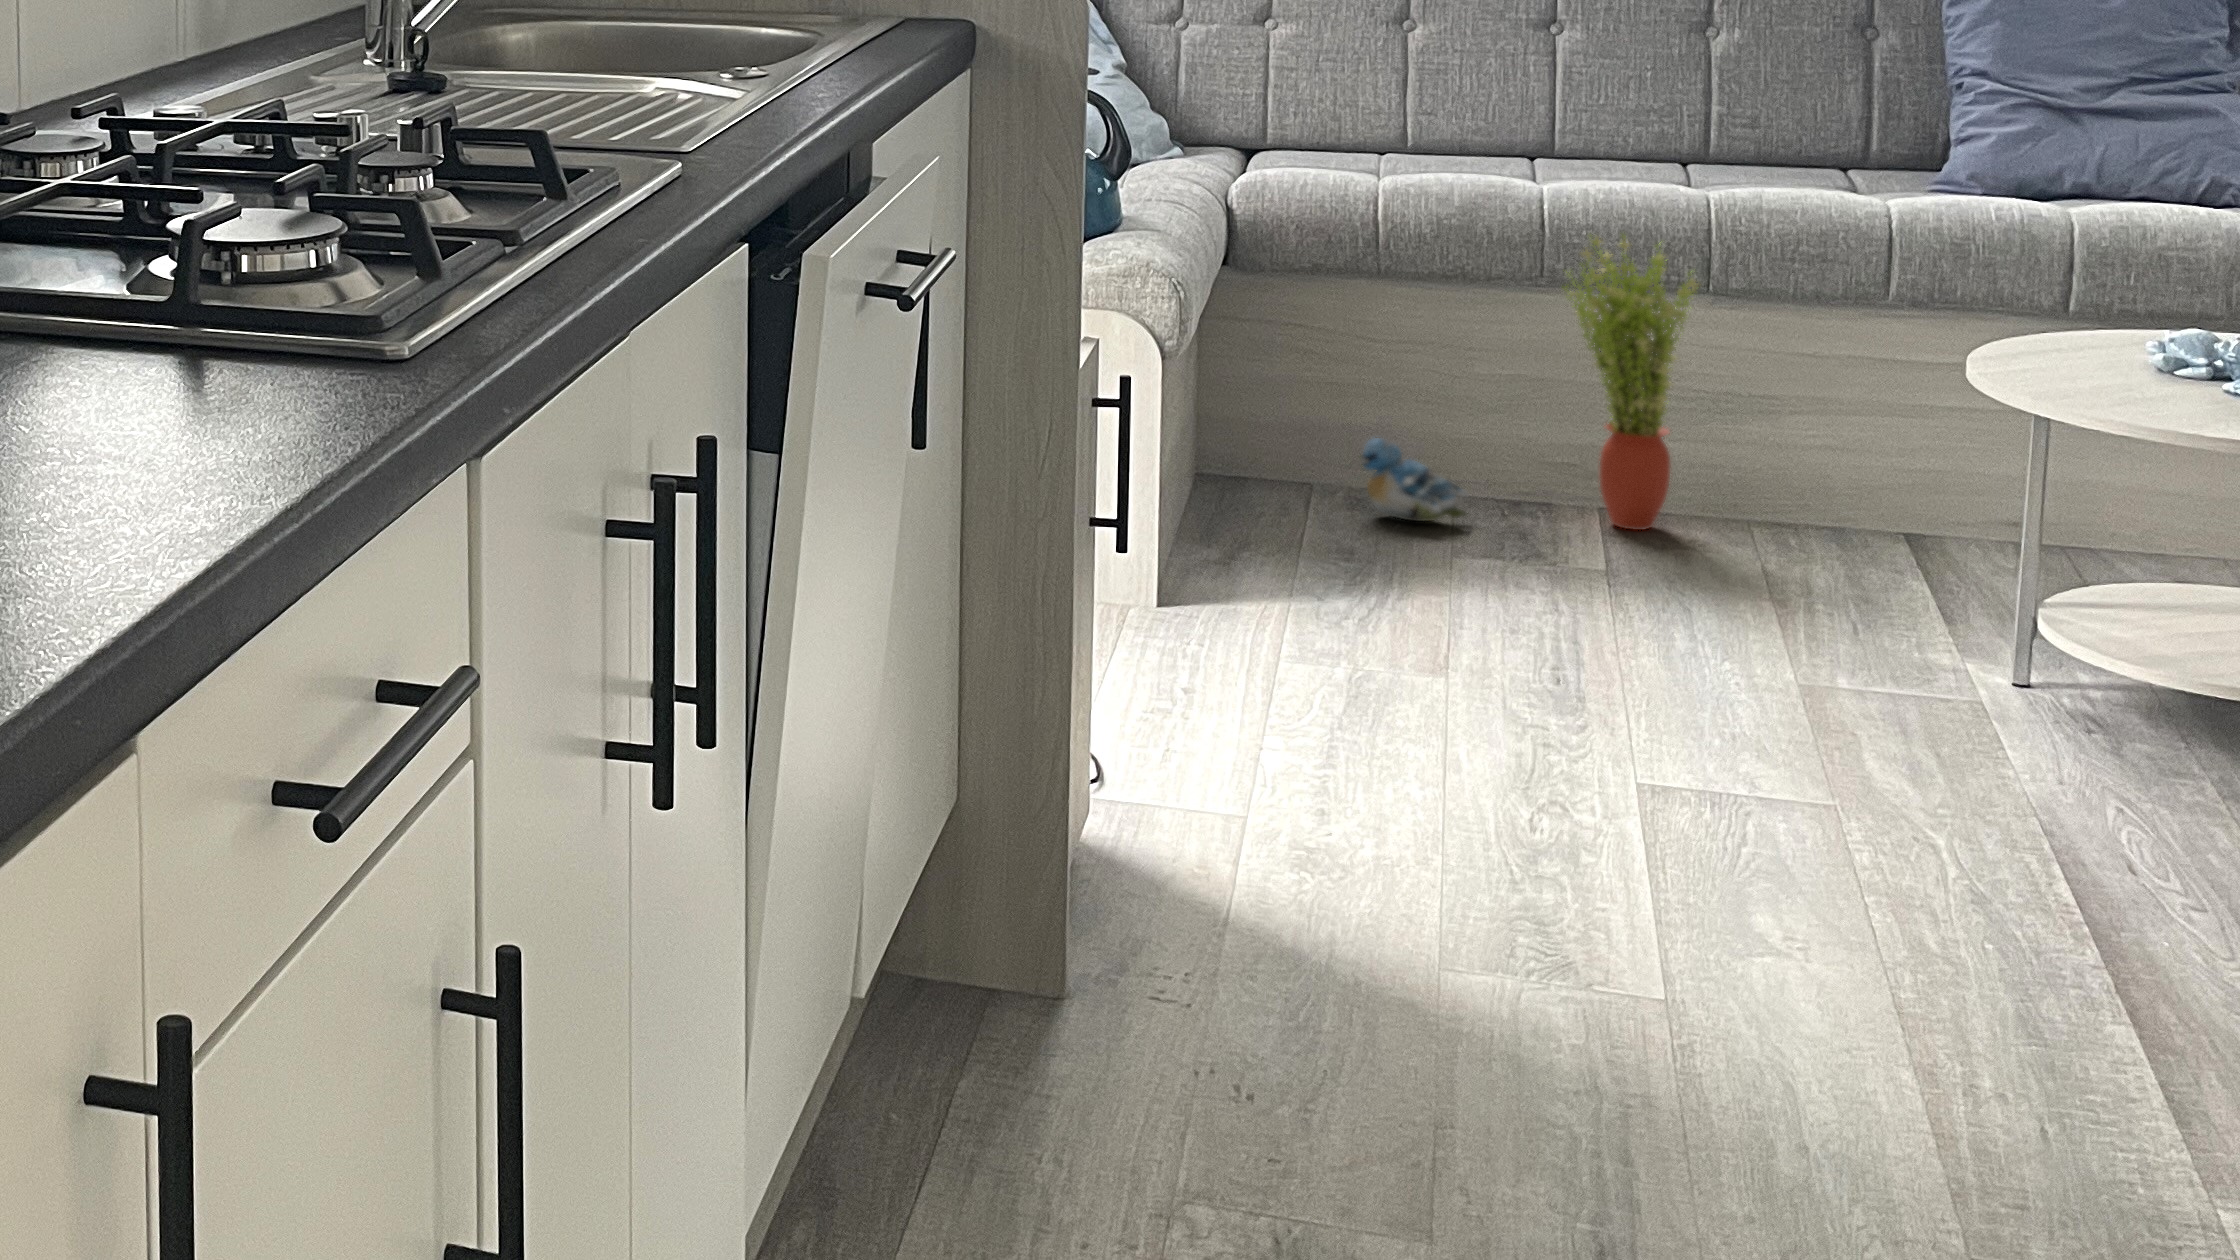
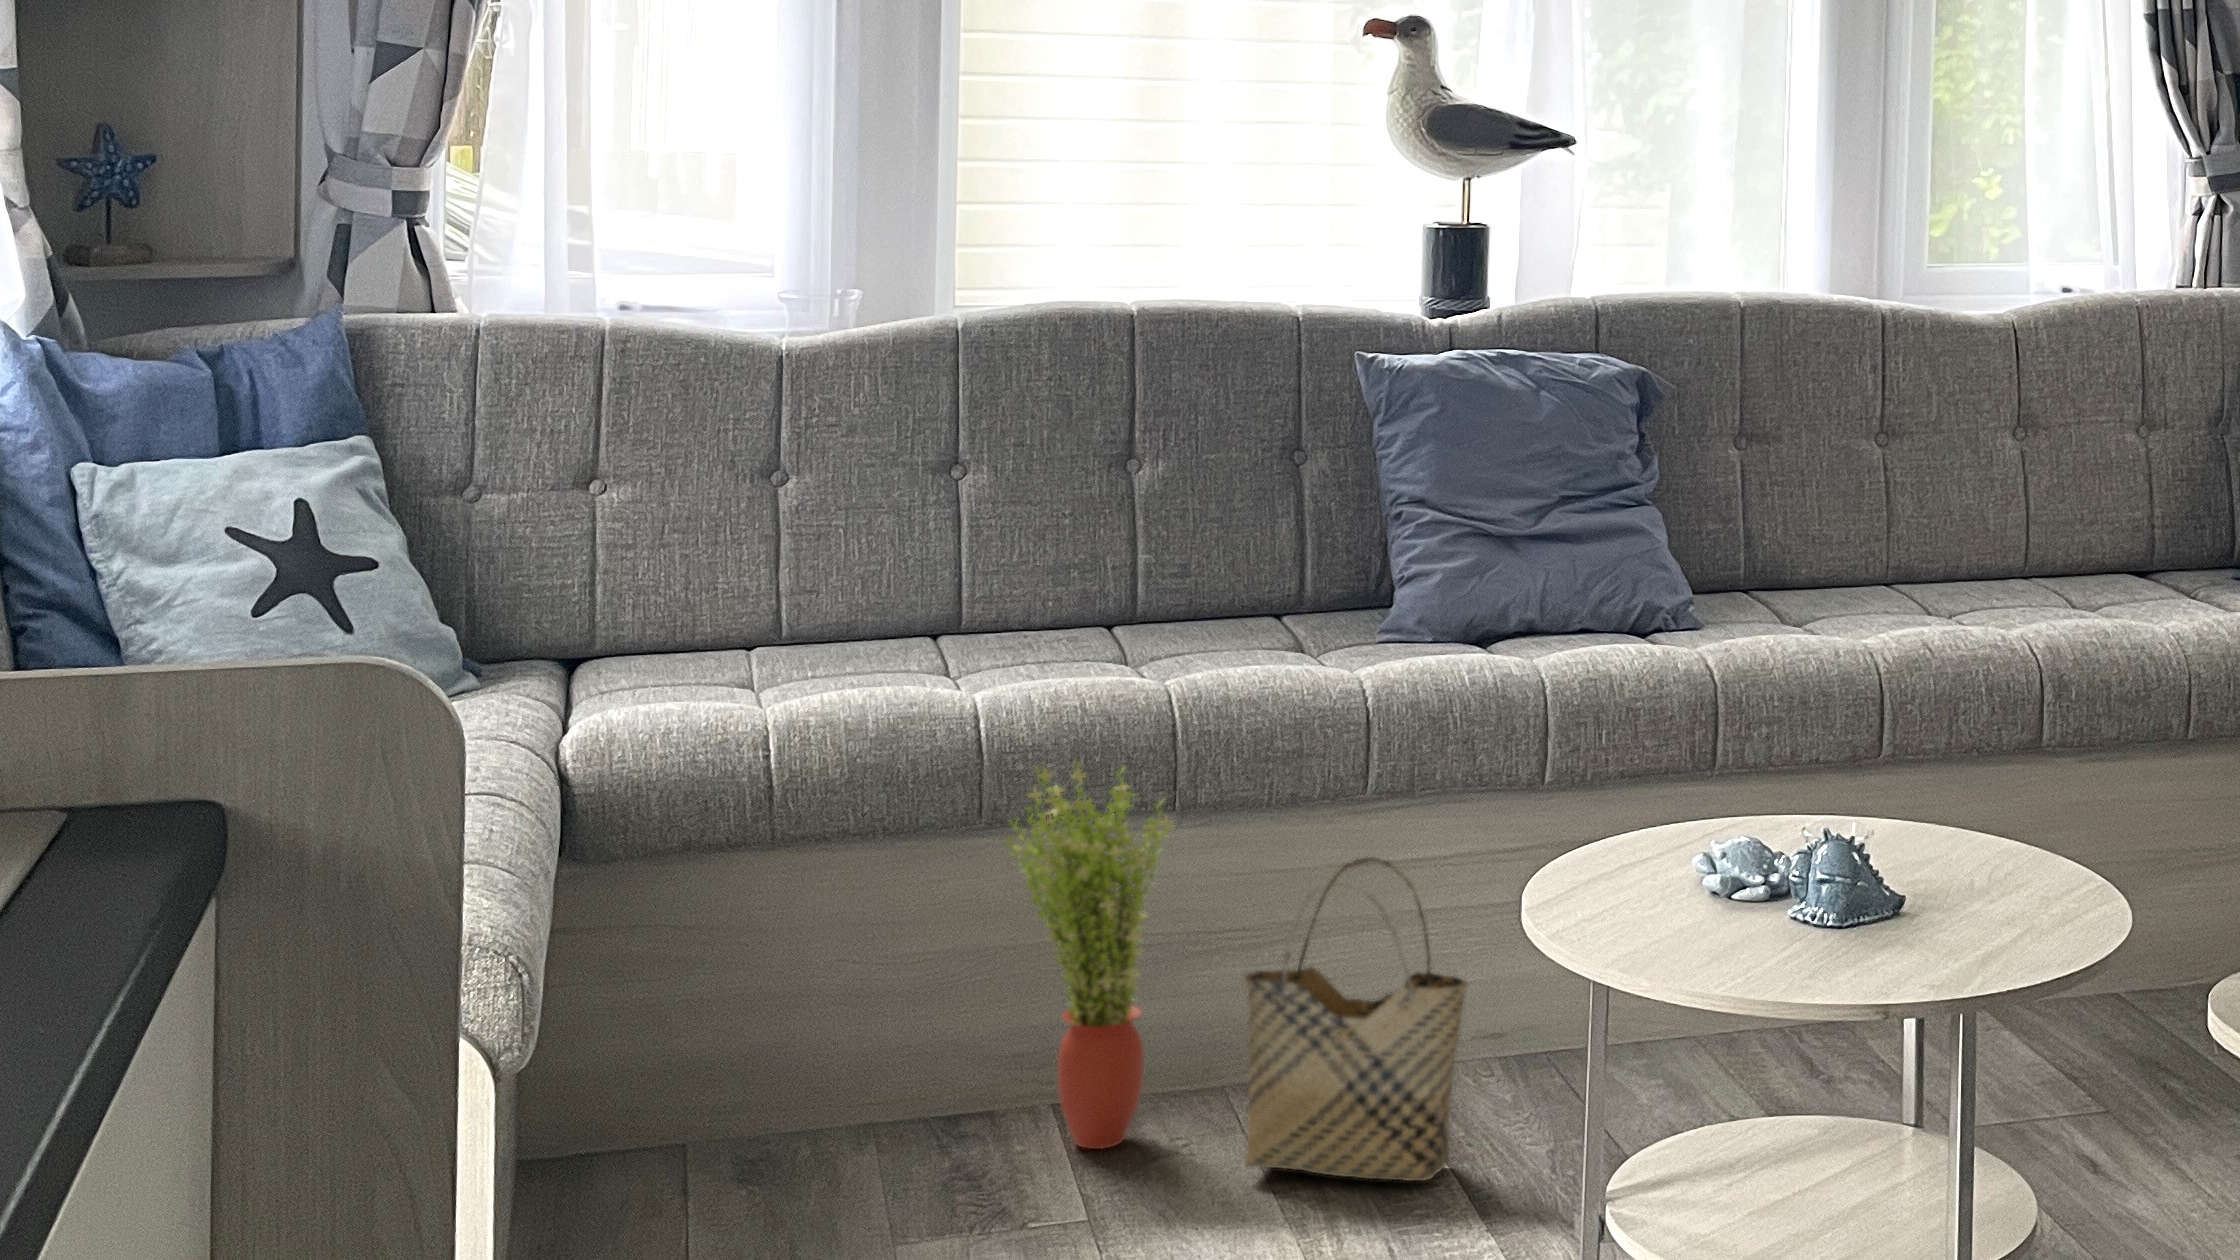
woven basket: none [1745,329,1948,583] -> present [1245,857,1467,1181]
plush toy: present [1360,438,1468,521] -> none [746,1082,898,1193]

